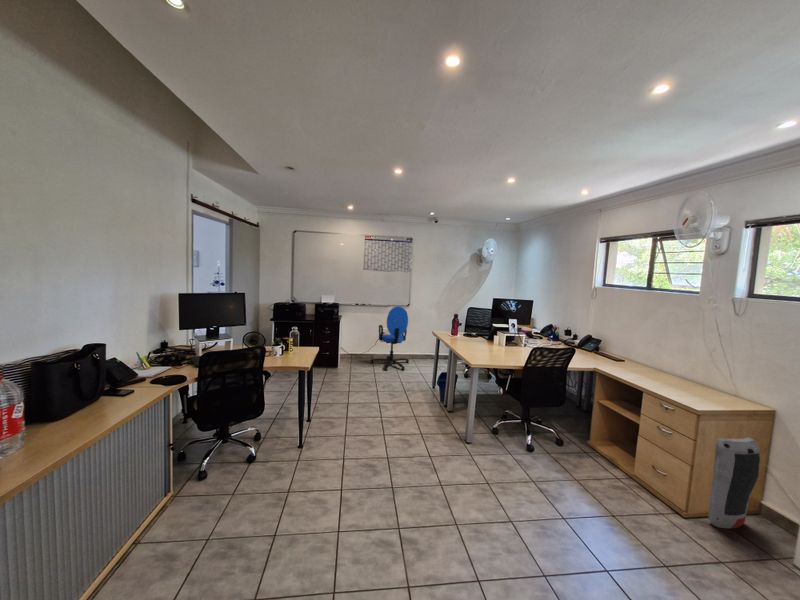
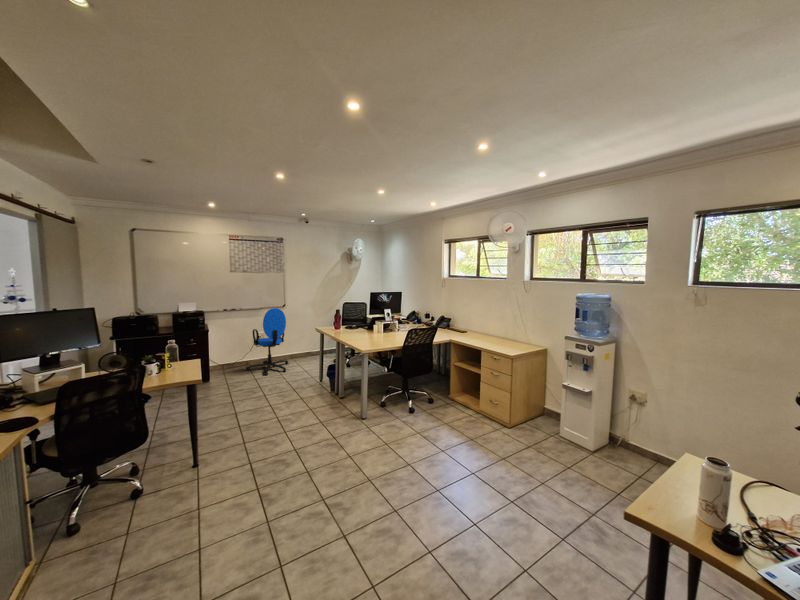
air purifier: present [708,437,760,529] -> none [522,368,543,429]

